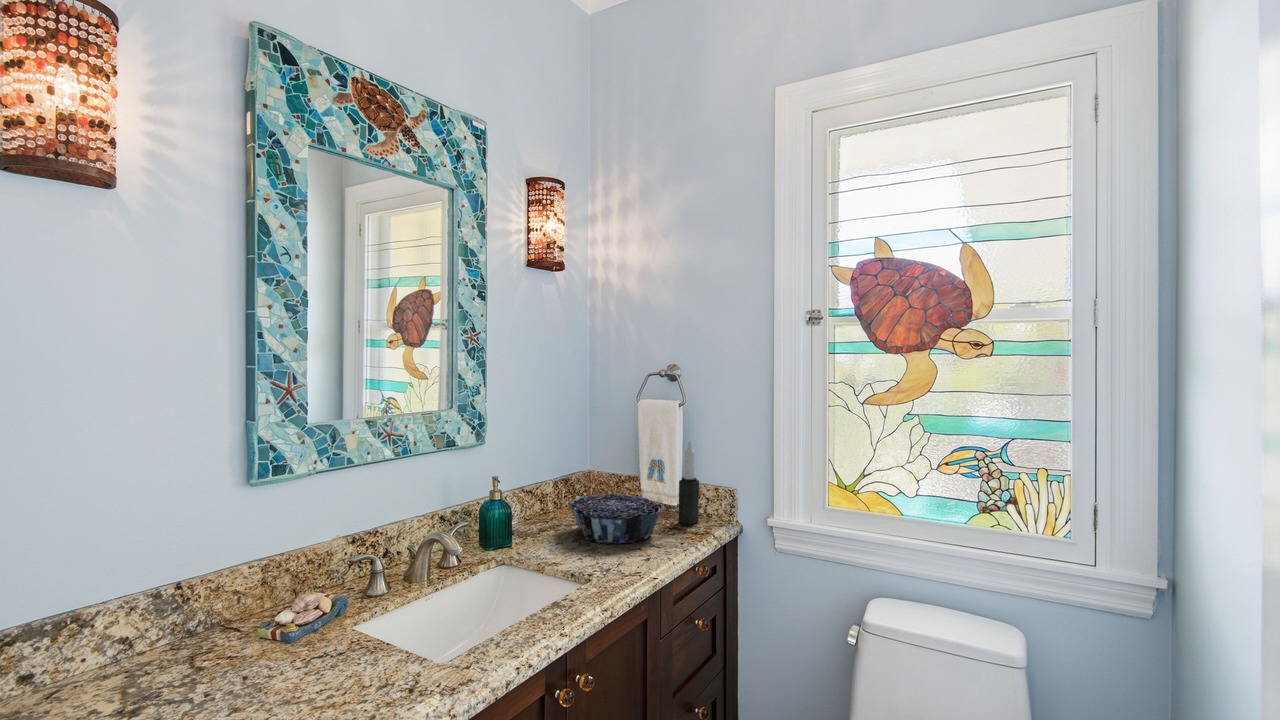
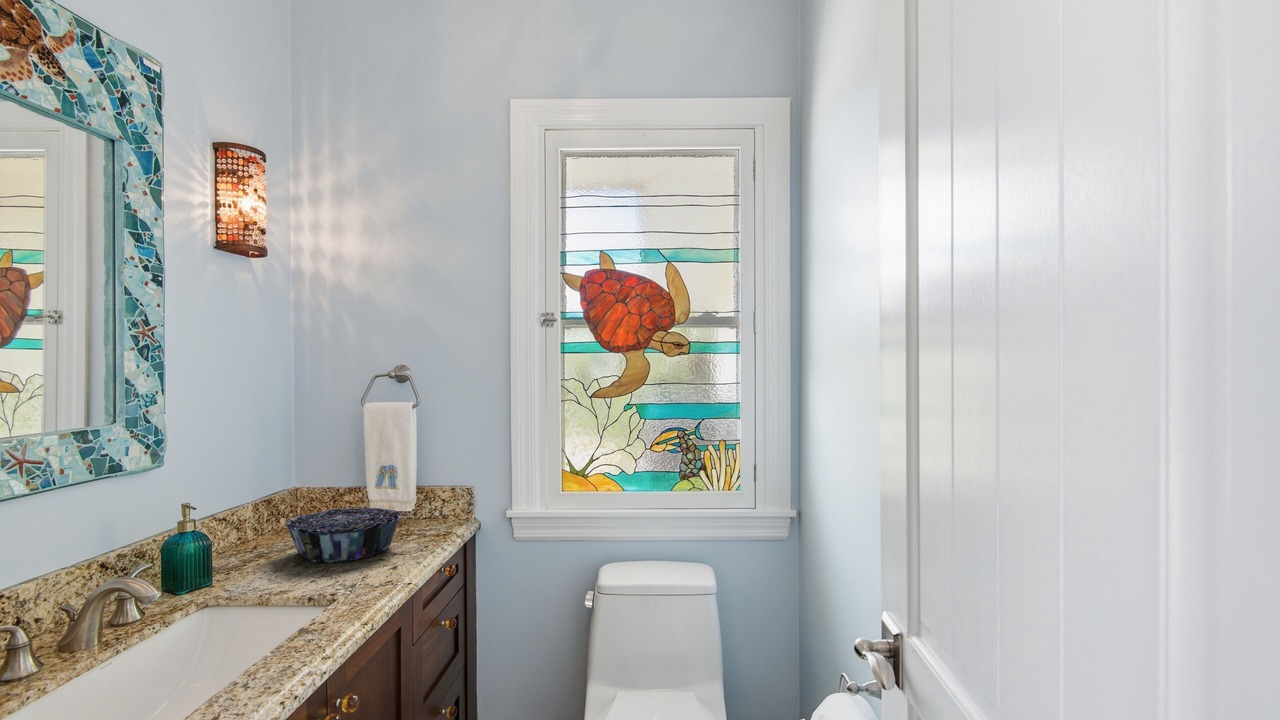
candle: present [678,441,699,525] -> none [414,441,437,531]

